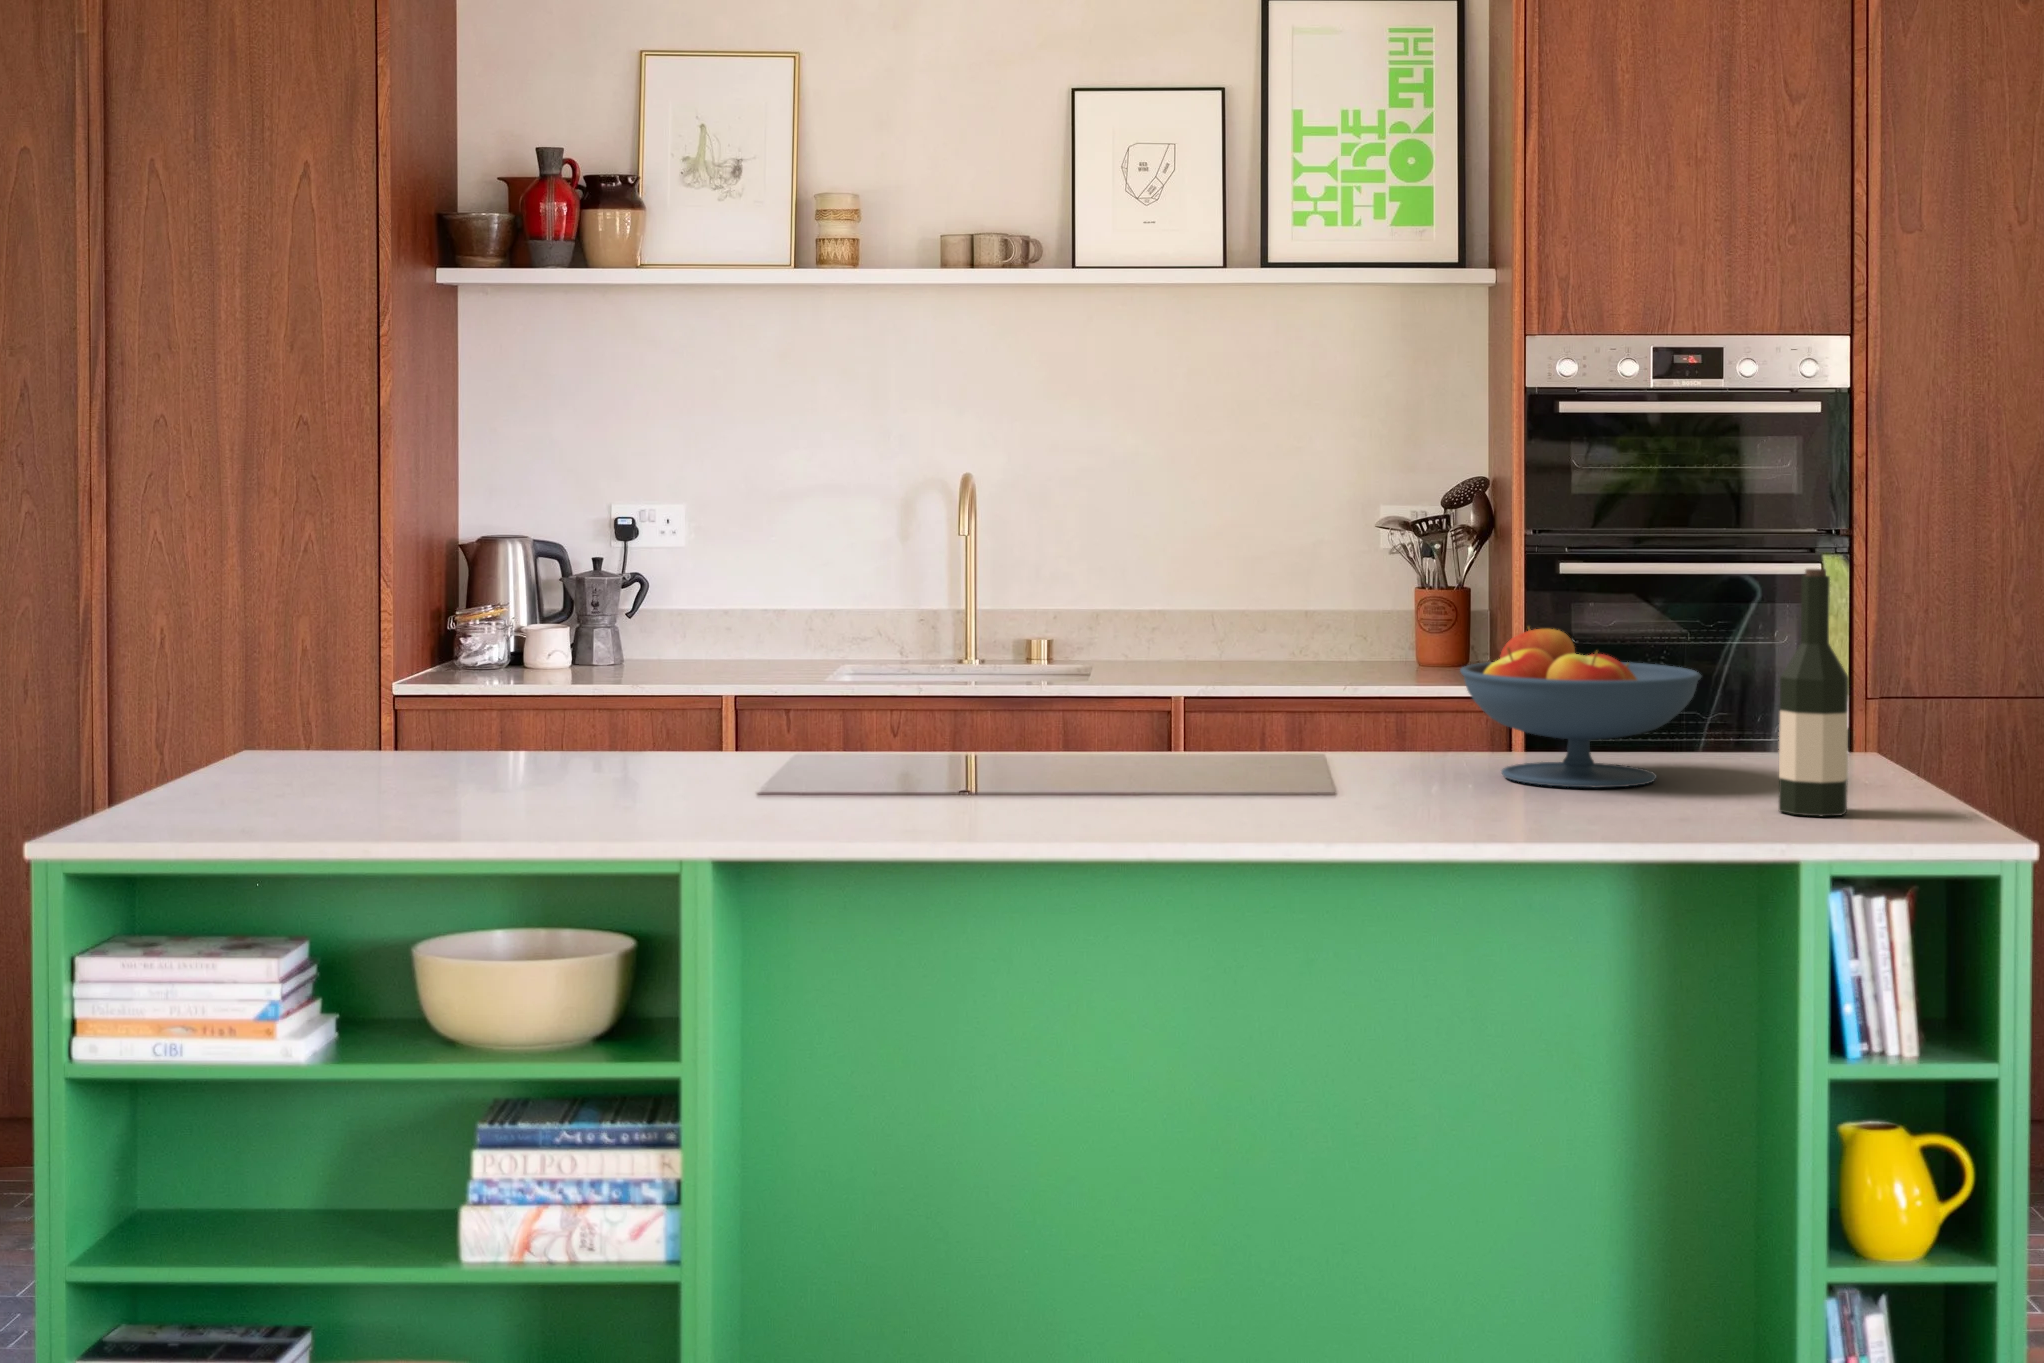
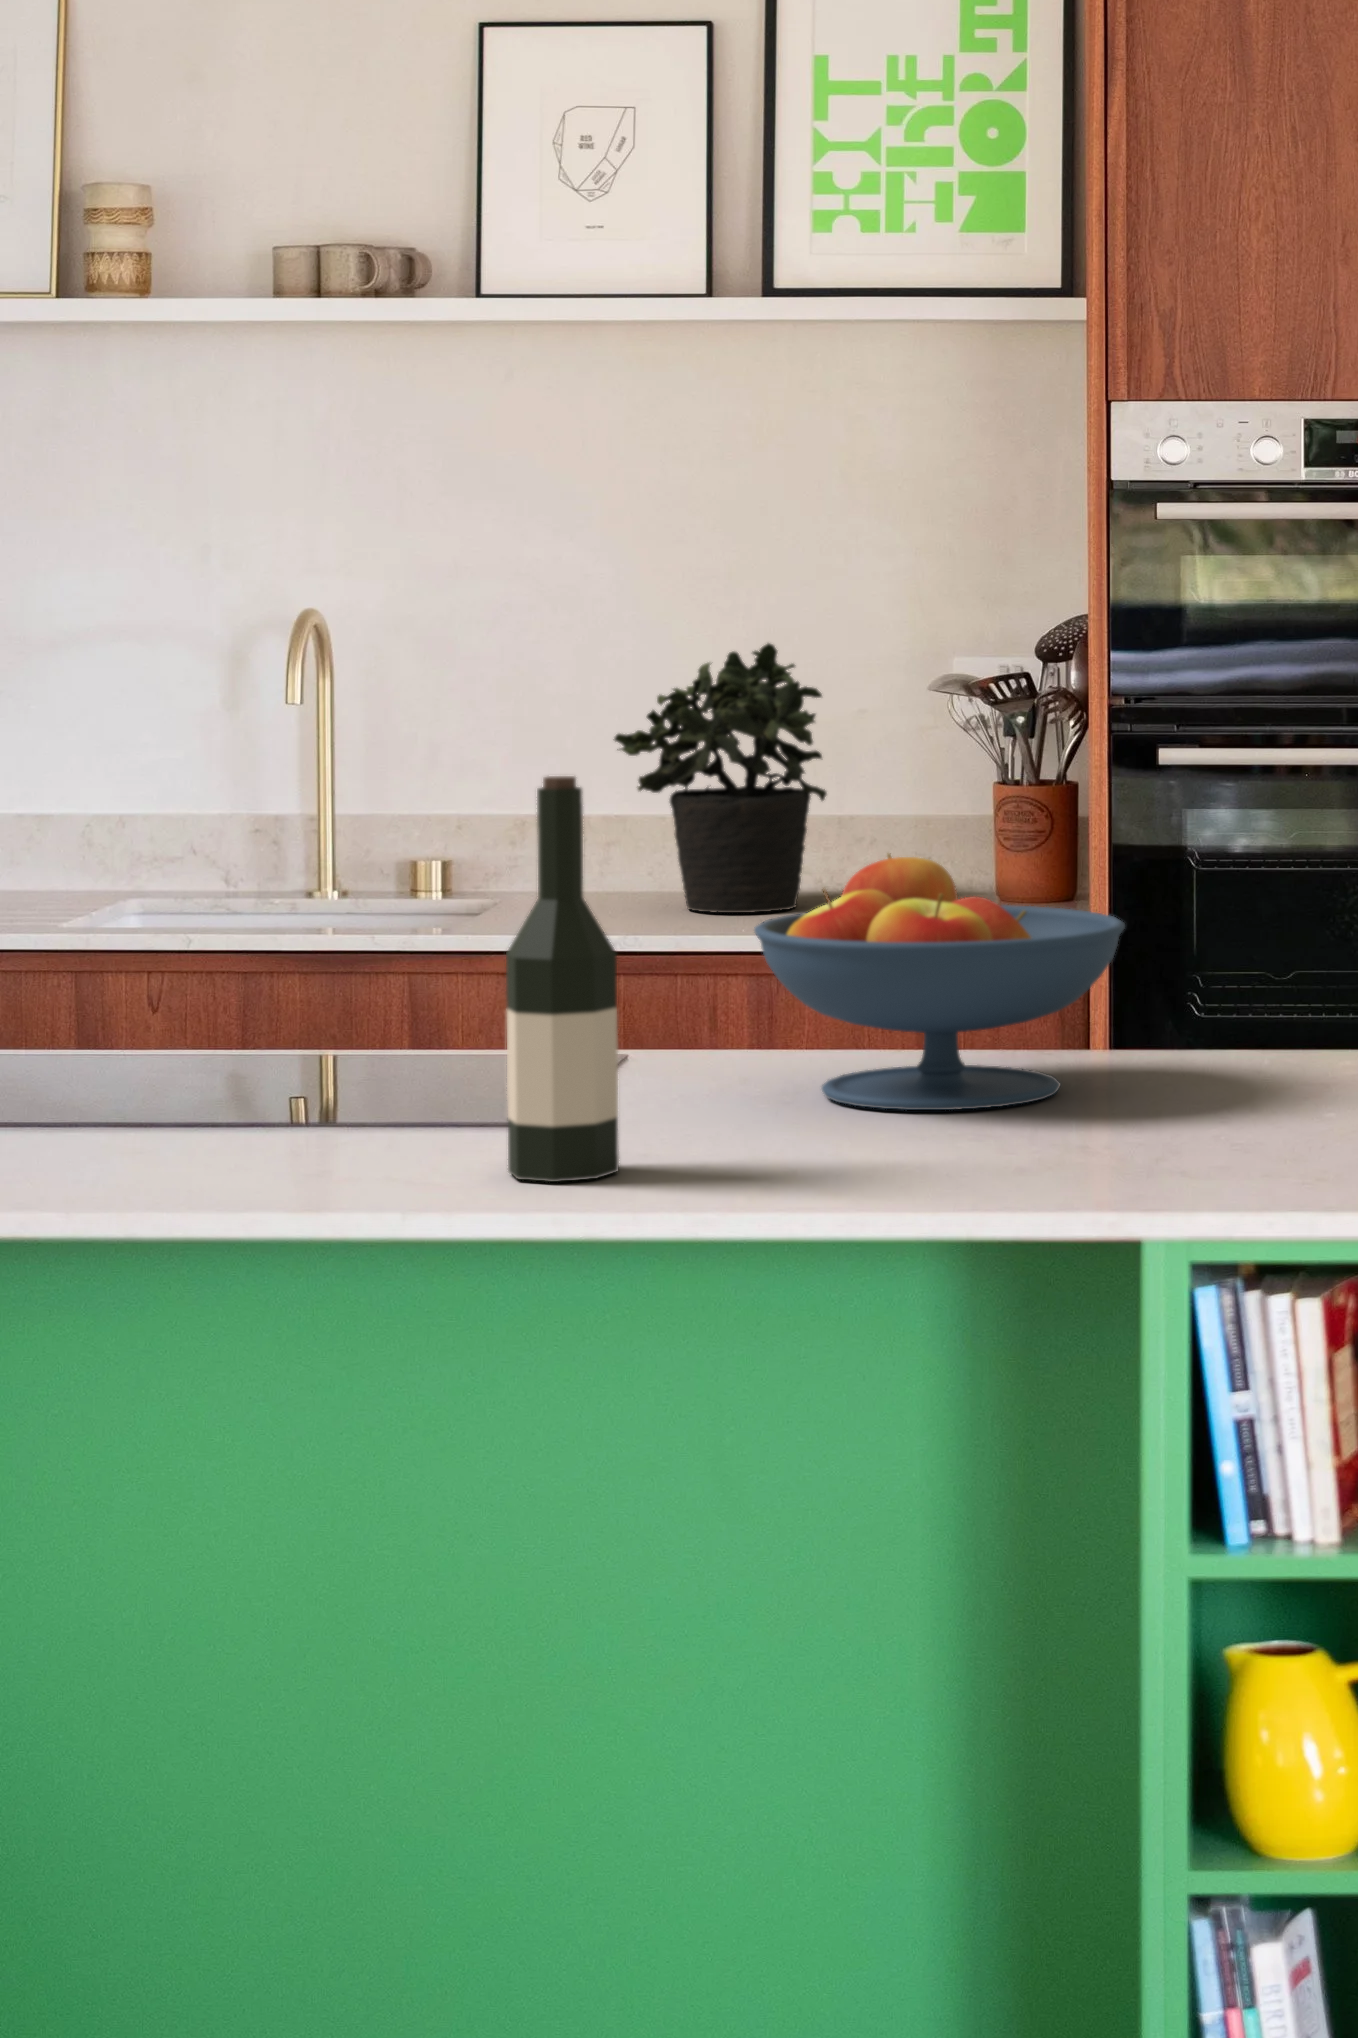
potted plant: none [1170,496,1314,674] -> present [614,643,827,913]
wine bottle: present [1779,569,1849,816] -> present [506,776,619,1182]

